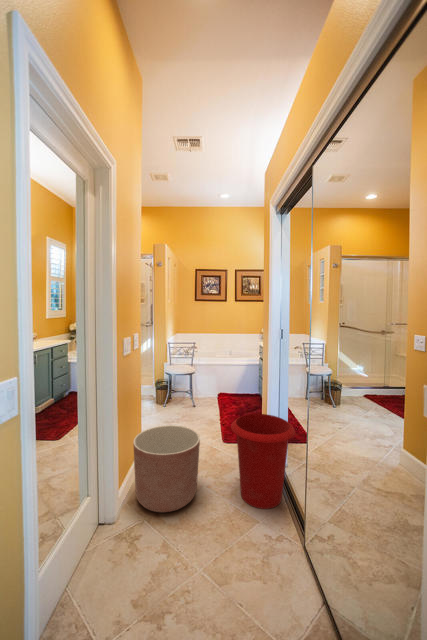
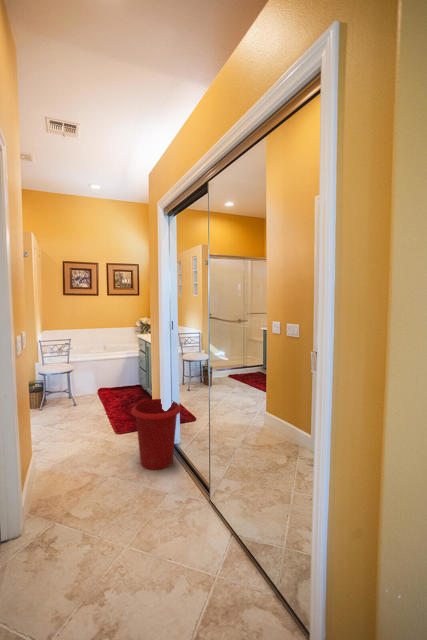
planter: present [133,425,200,512] -> none [44,421,106,494]

